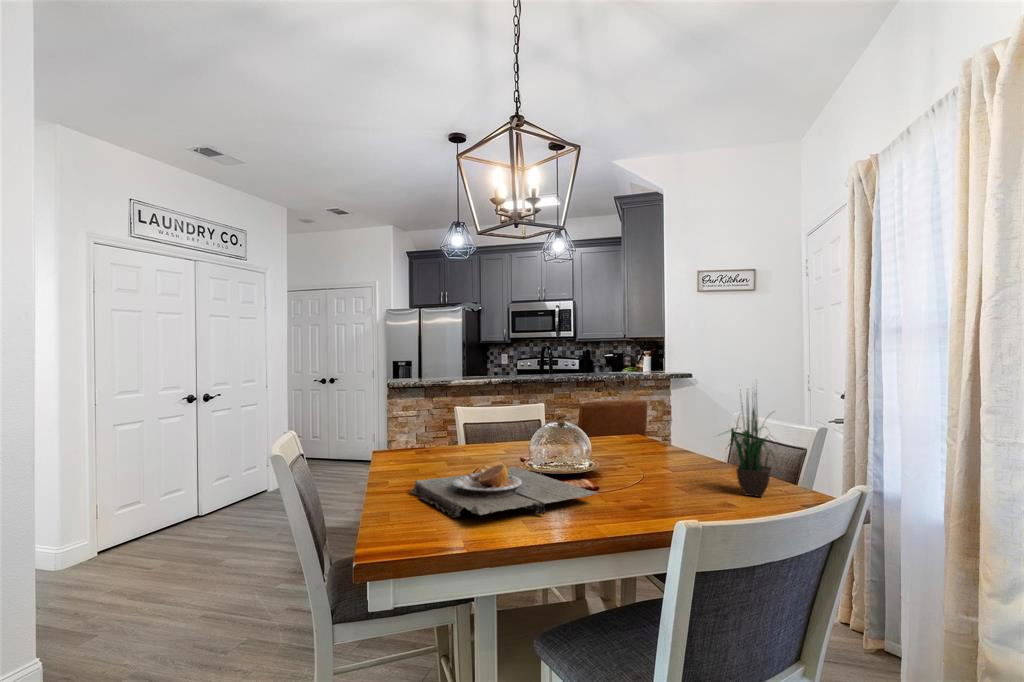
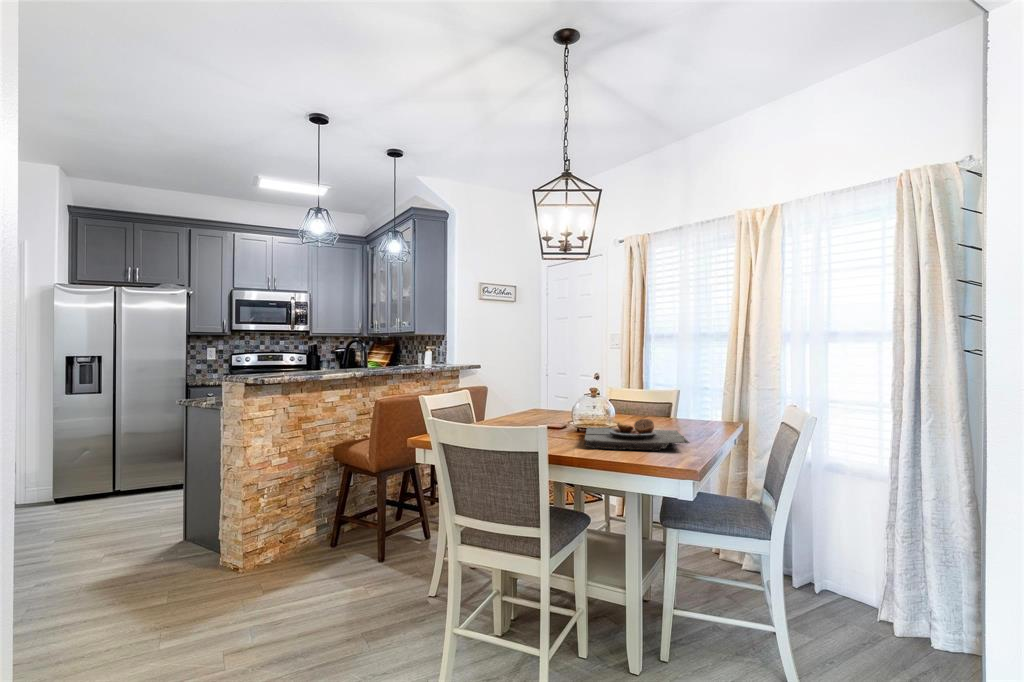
potted plant: present [726,399,771,497] -> none [680,358,718,426]

